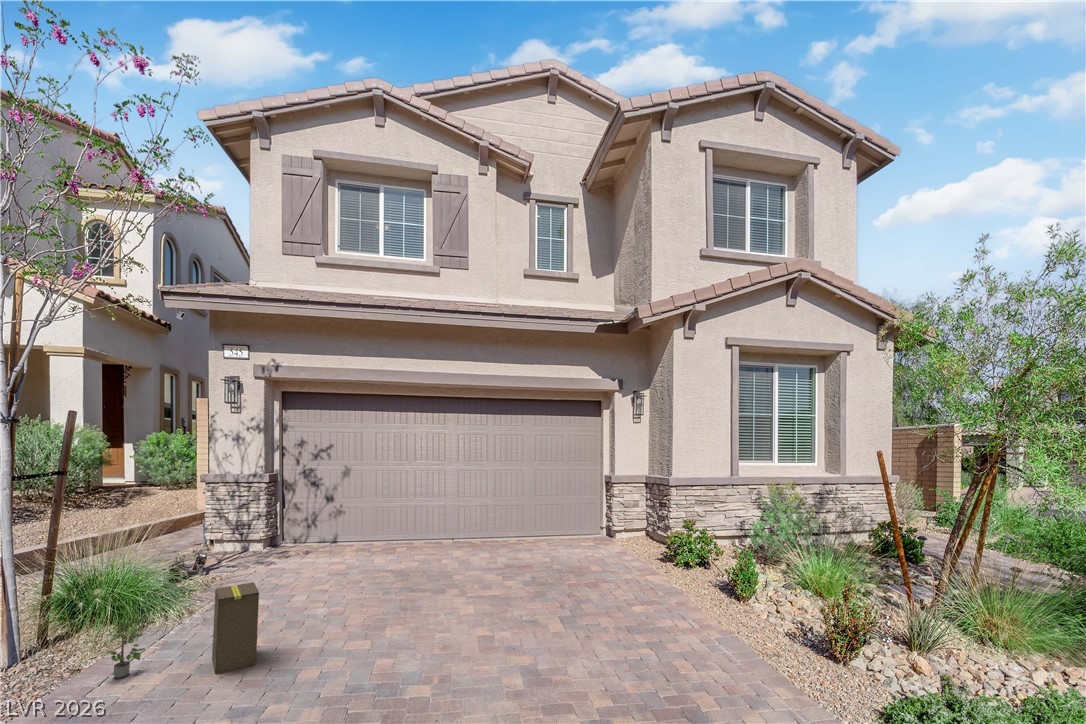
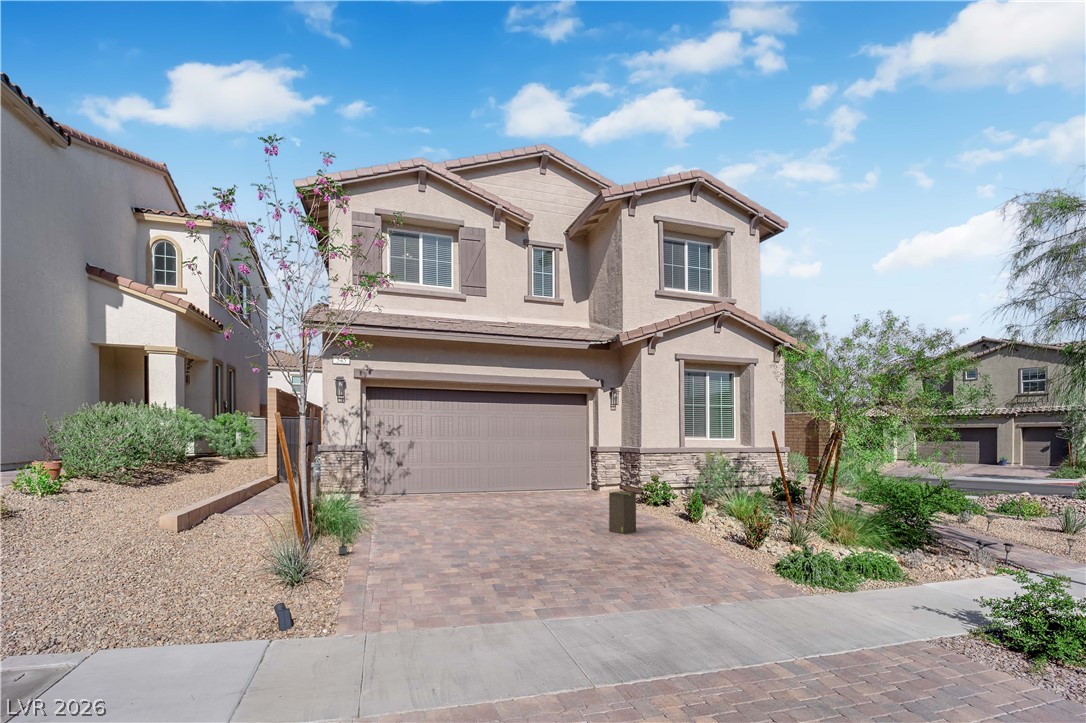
cardboard box: present [212,582,259,674] -> present [609,491,636,534]

